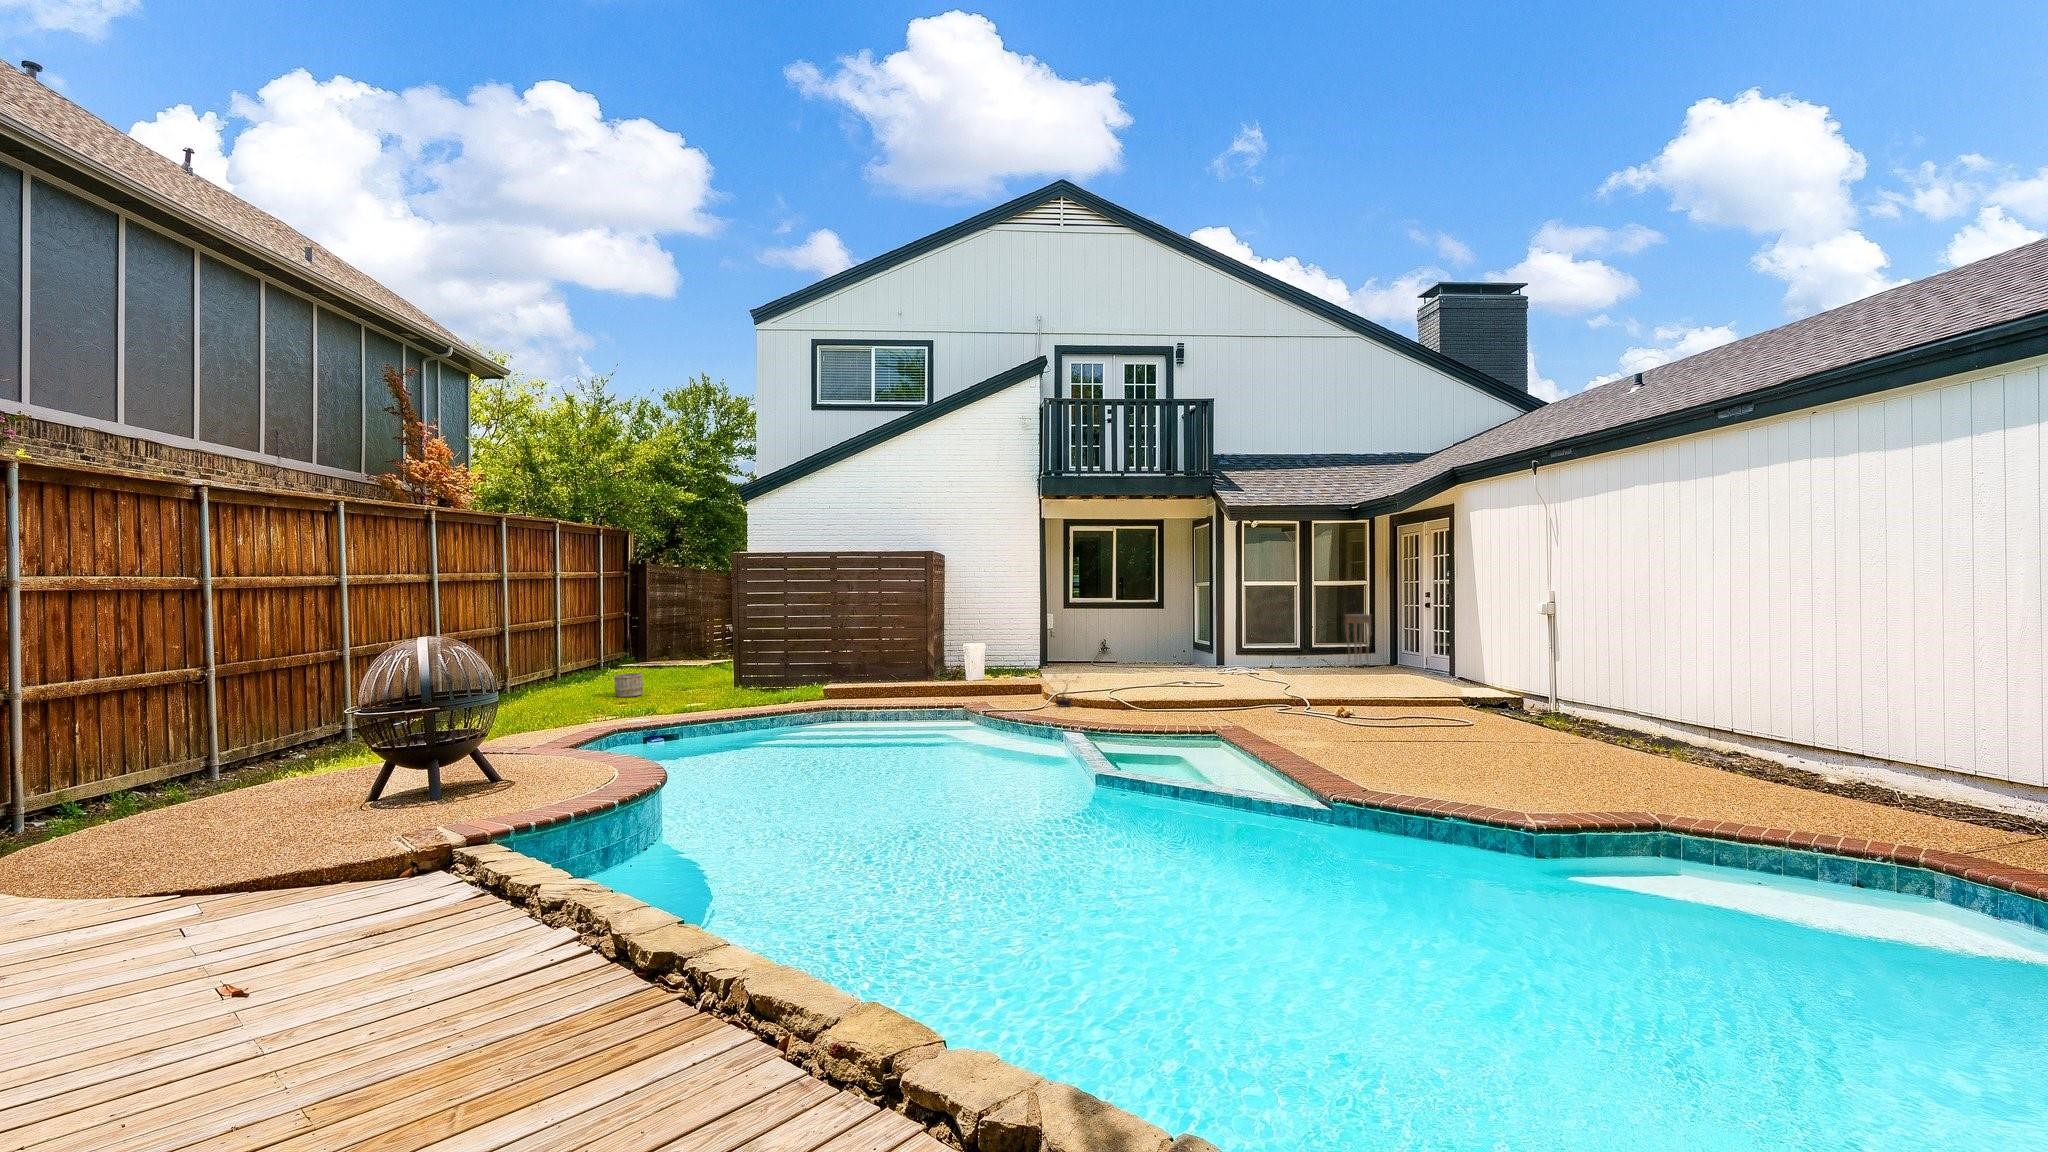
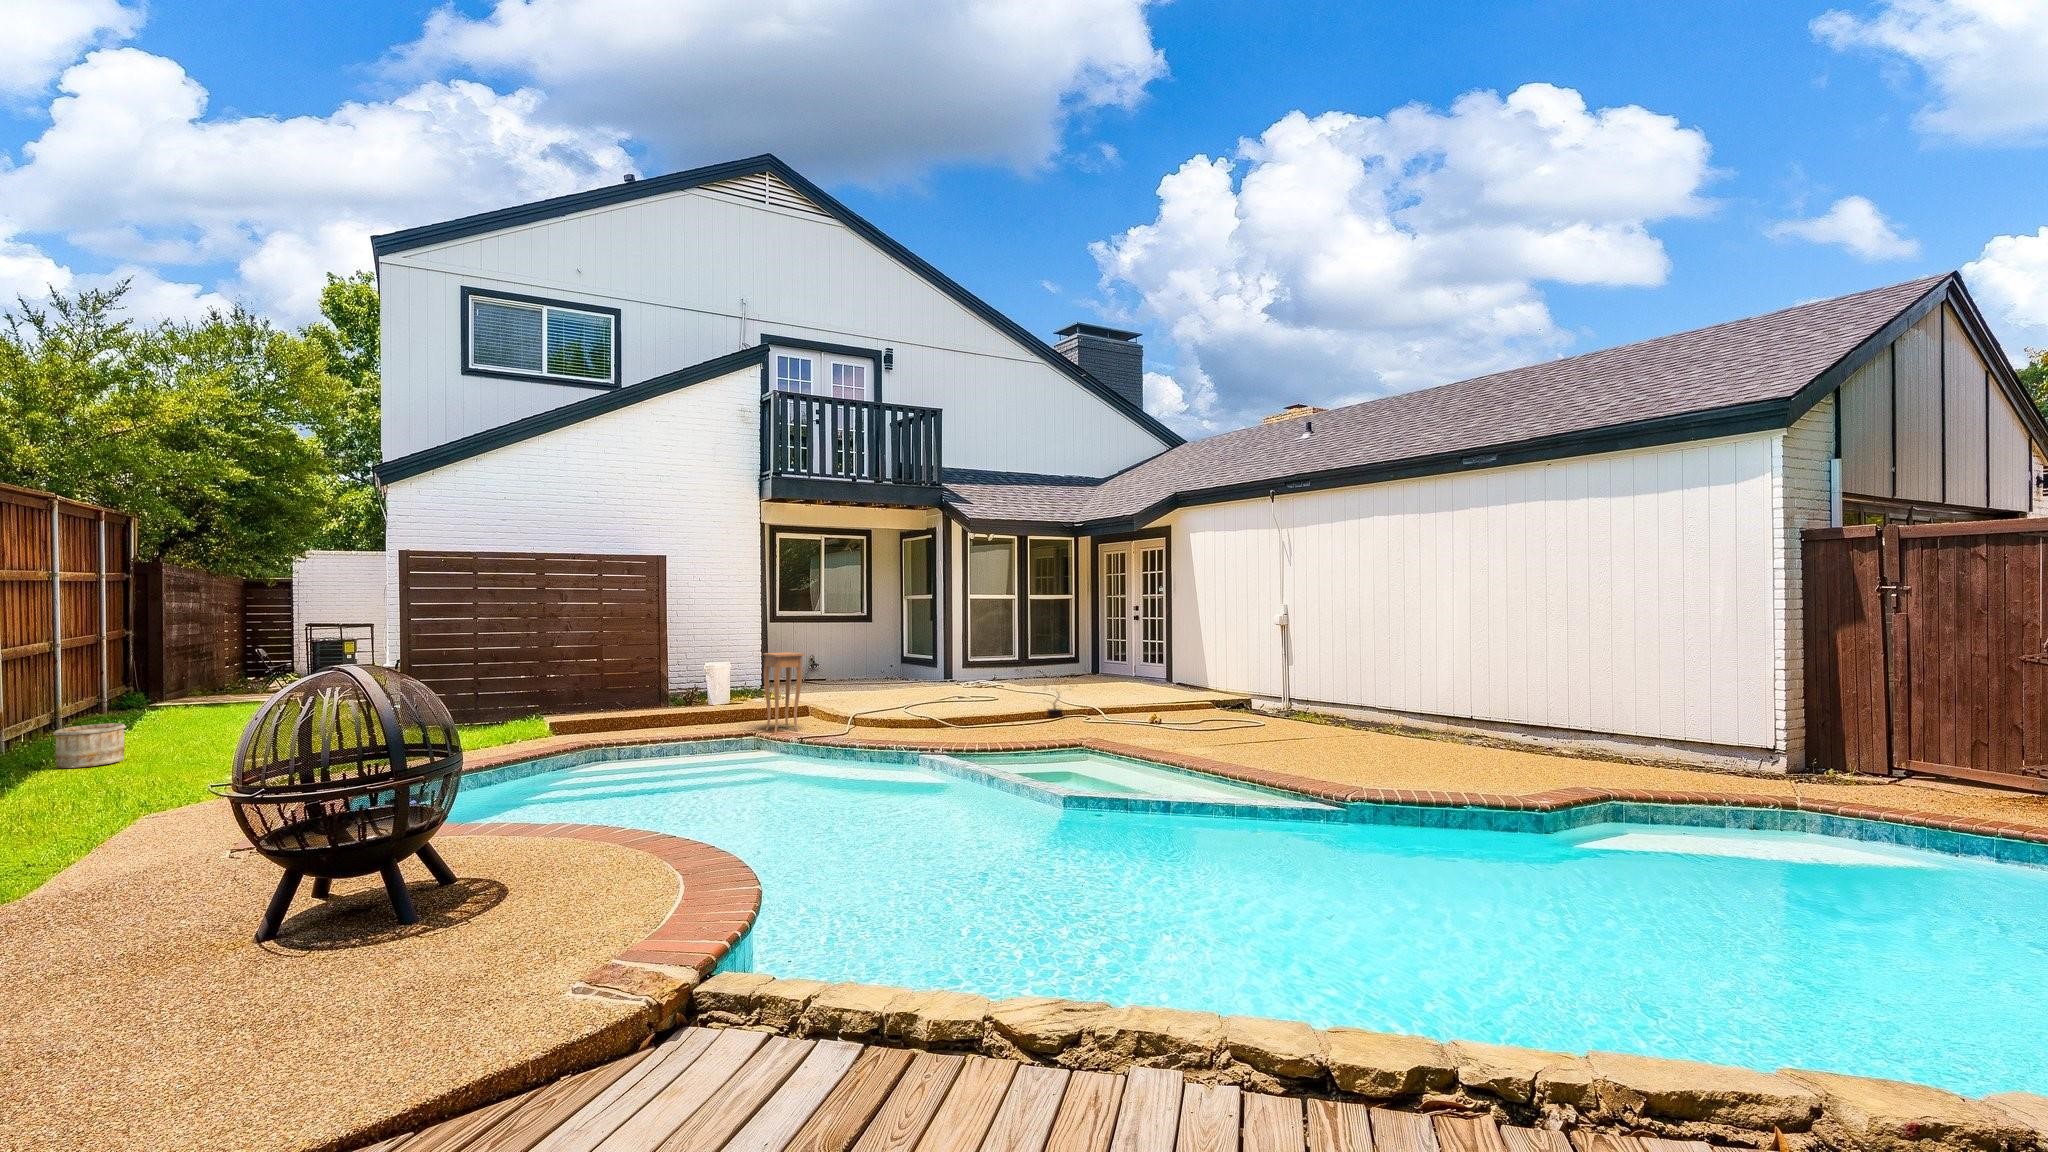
side table: present [1345,614,1371,658] -> present [763,652,804,734]
potted plant: present [1056,677,1079,707] -> present [1045,685,1063,717]

